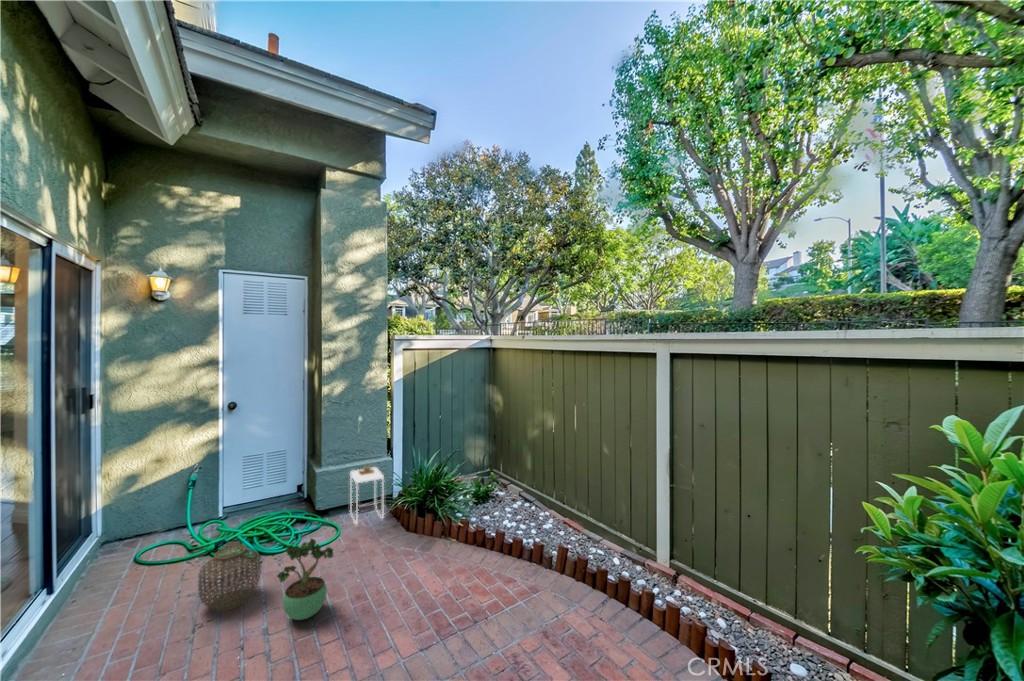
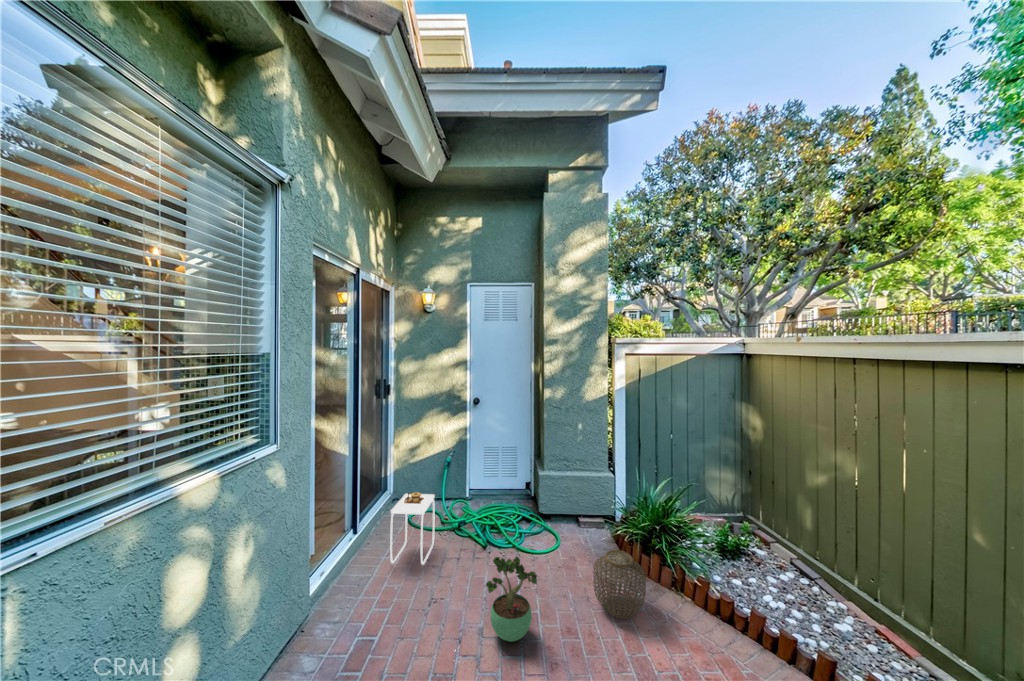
side table: present [350,466,384,524] -> present [390,492,435,564]
woven basket: present [198,544,260,612] -> present [593,550,646,619]

